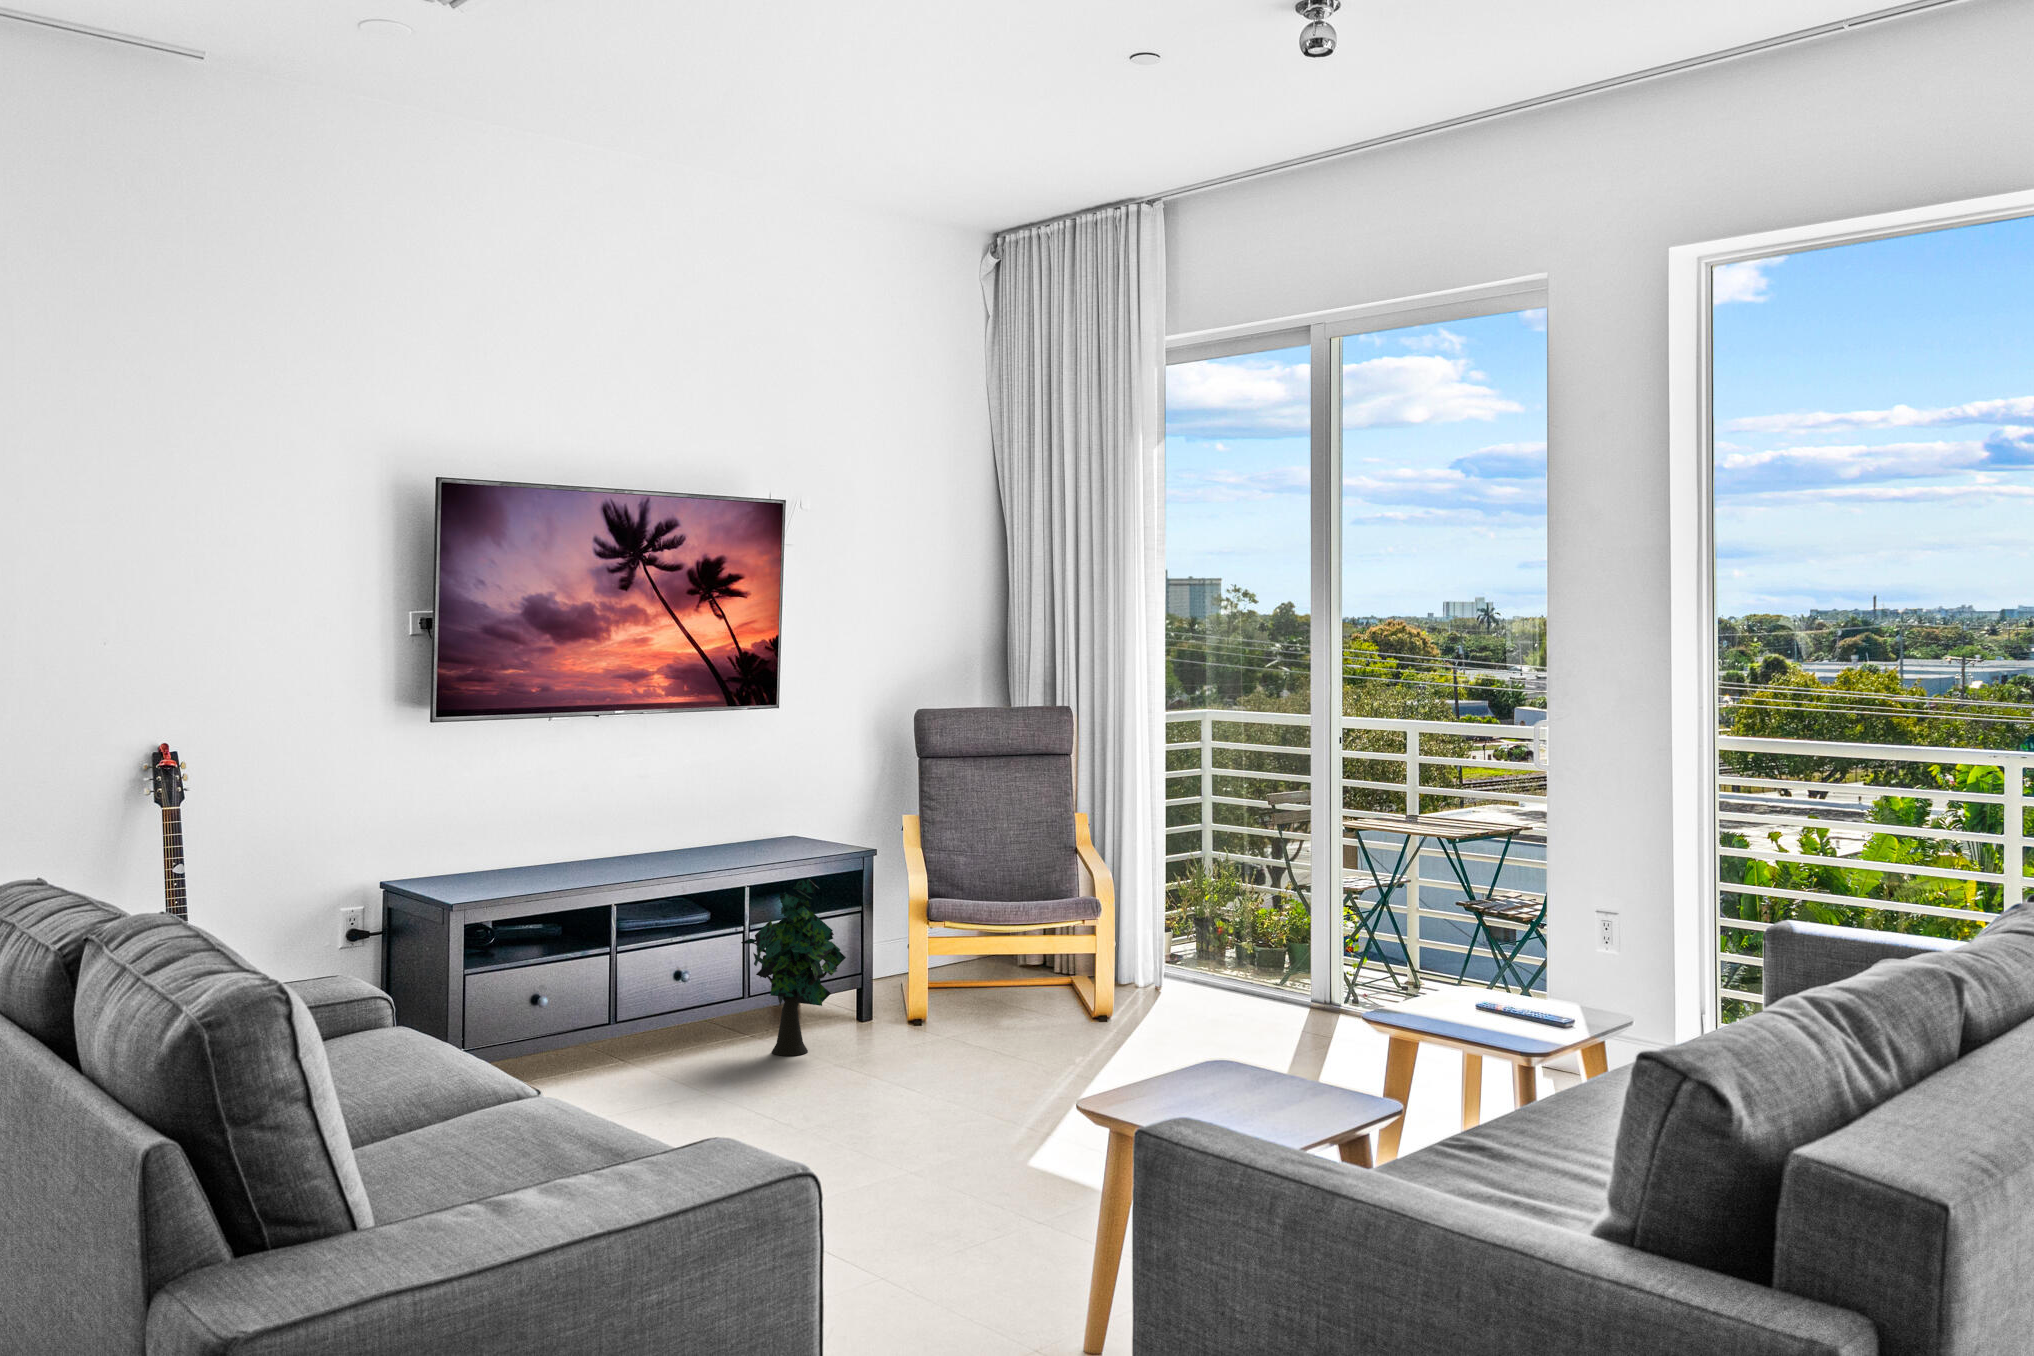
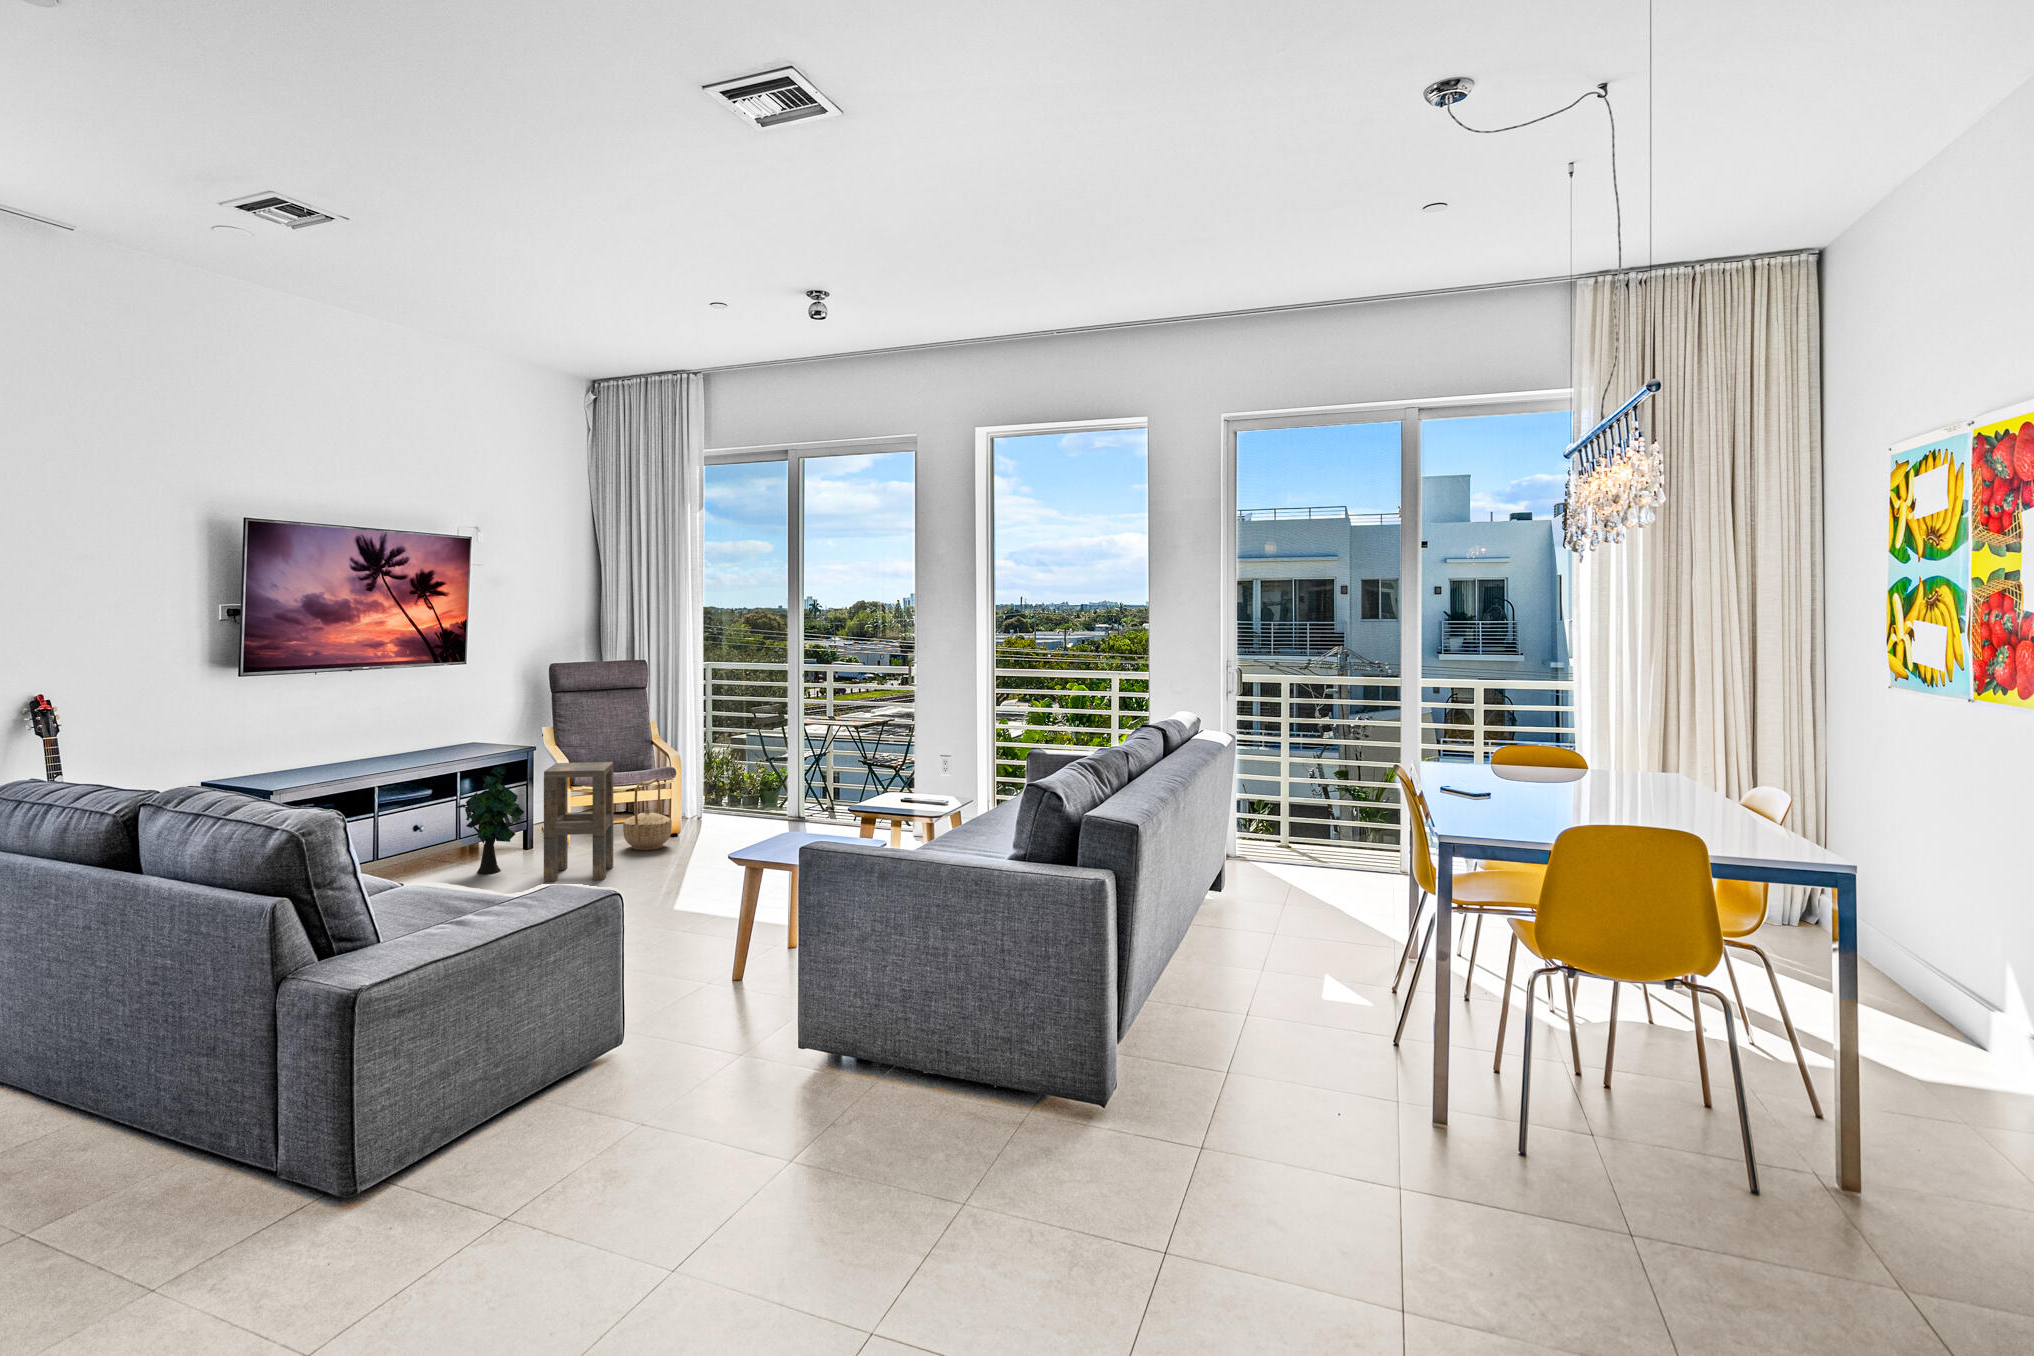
side table: none [864,879,983,1083] -> present [544,762,613,881]
basket: none [1012,913,1093,1037] -> present [623,778,672,850]

